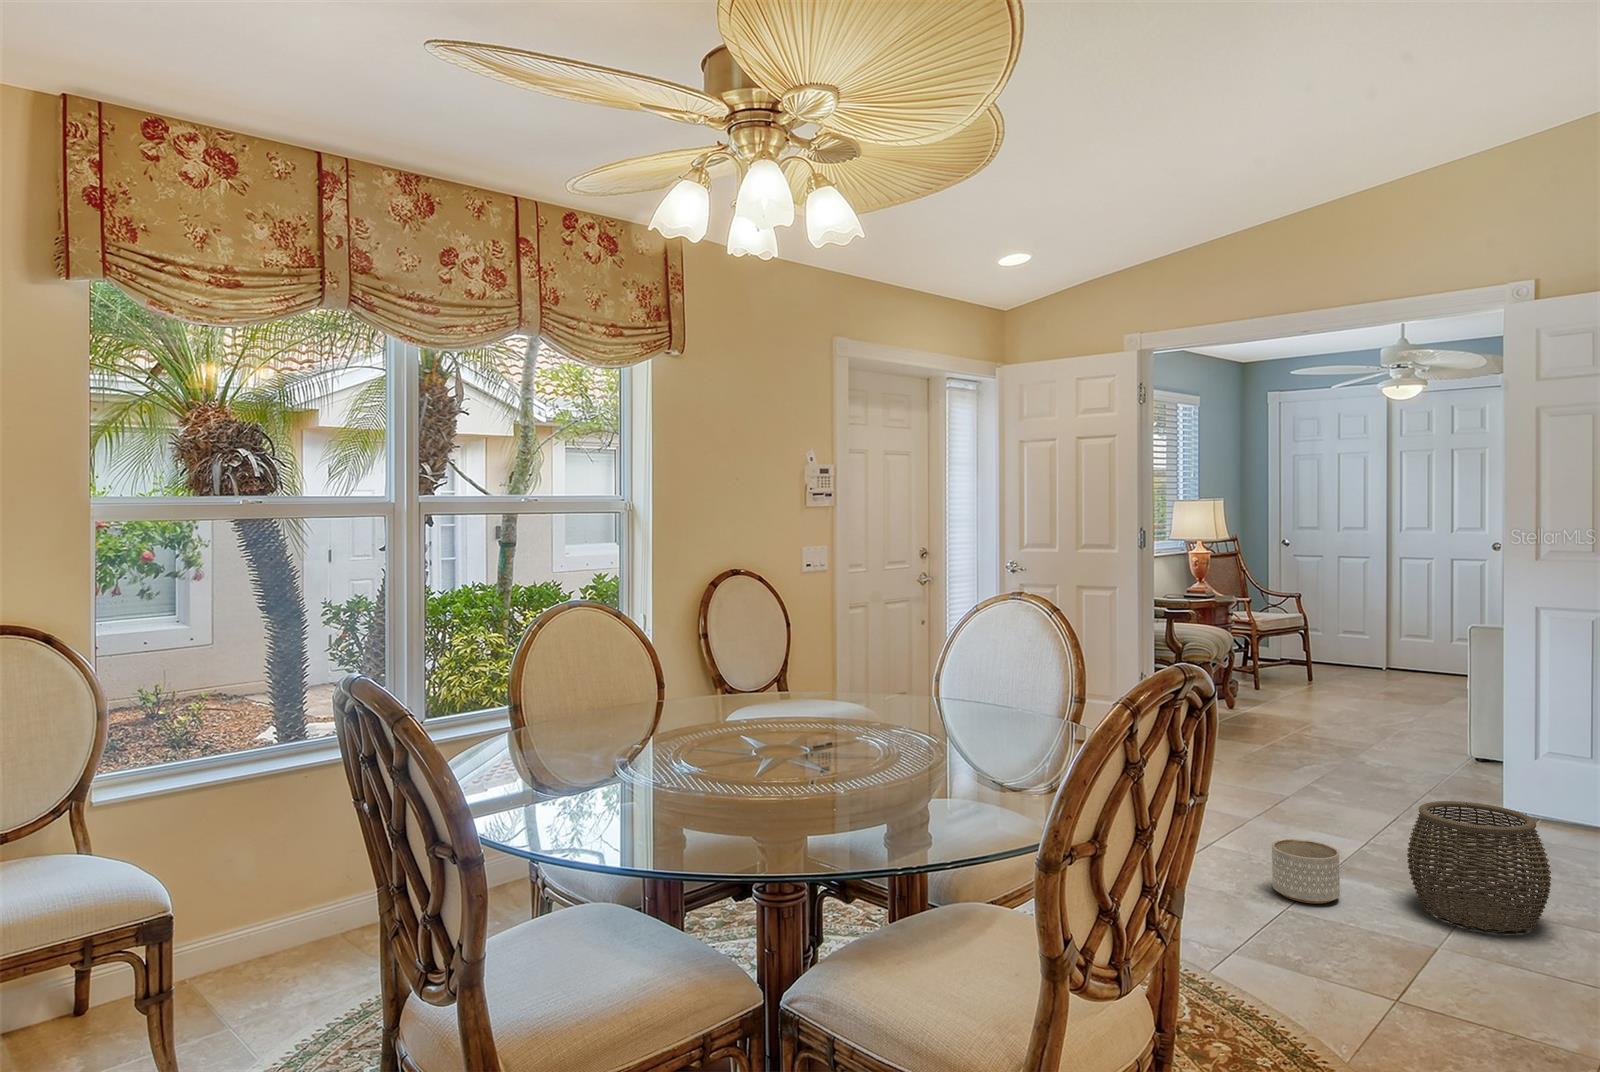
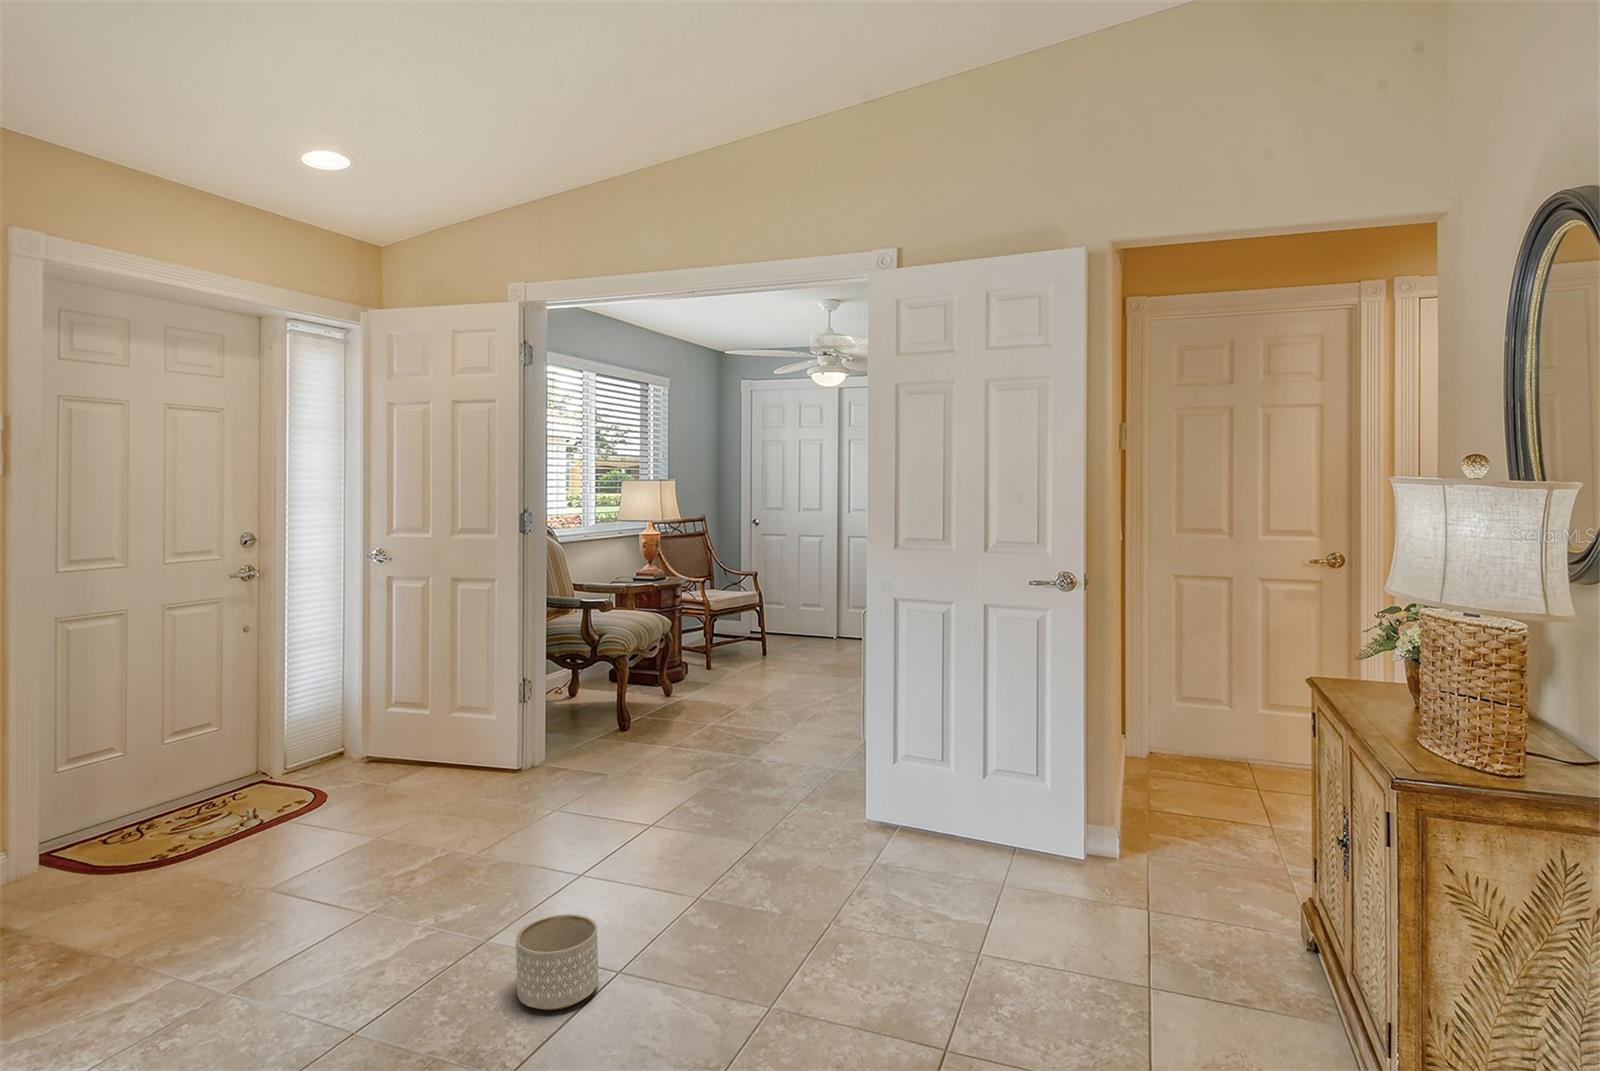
woven basket: present [1407,801,1551,932] -> none [675,841,820,1016]

